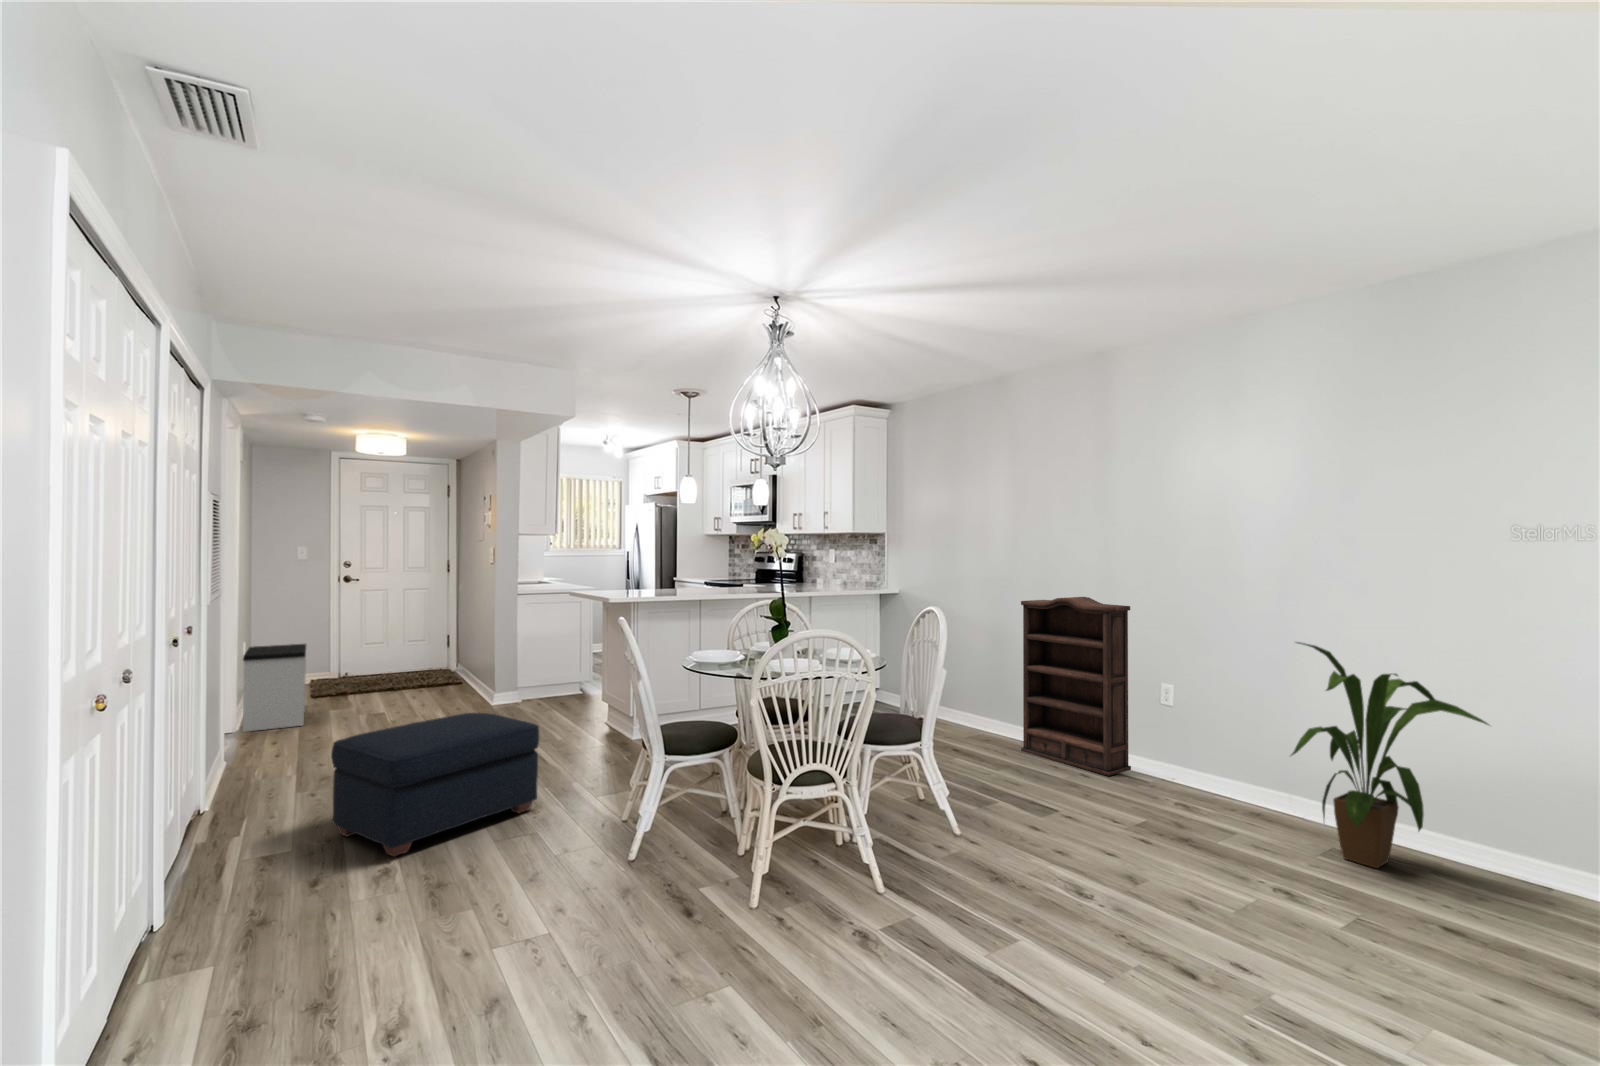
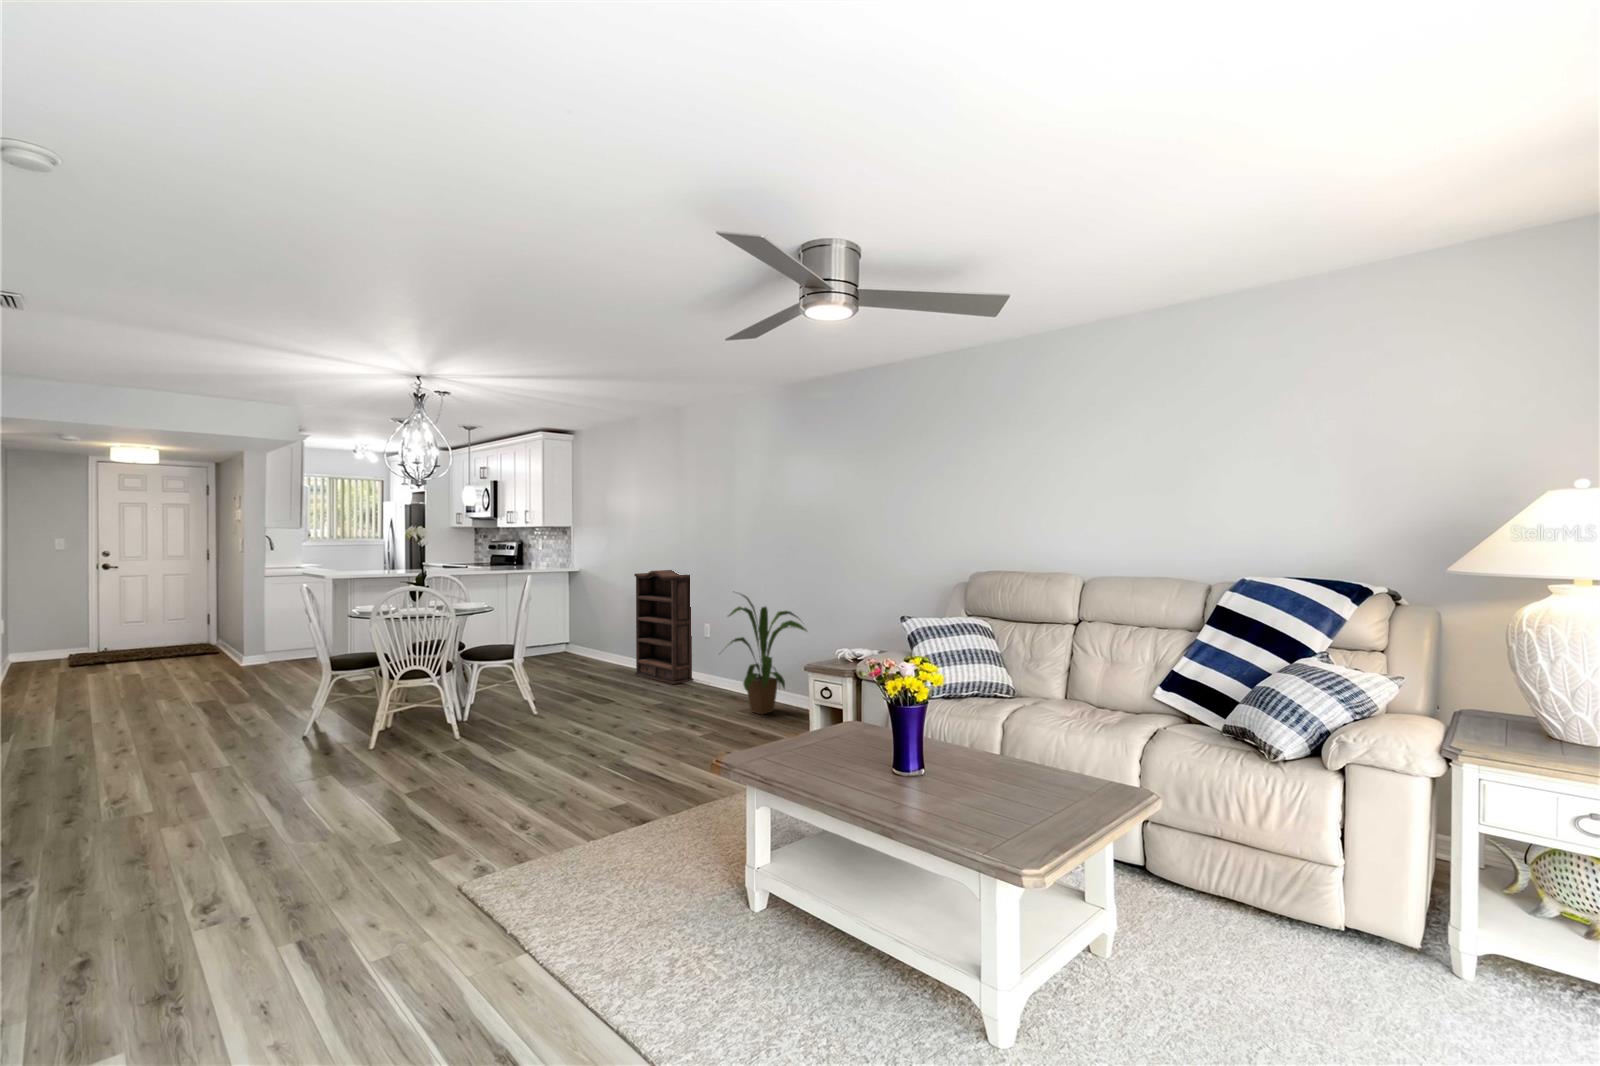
side table: present [243,644,306,732] -> none [6,621,65,690]
ottoman: present [331,713,539,856] -> none [86,658,251,742]

